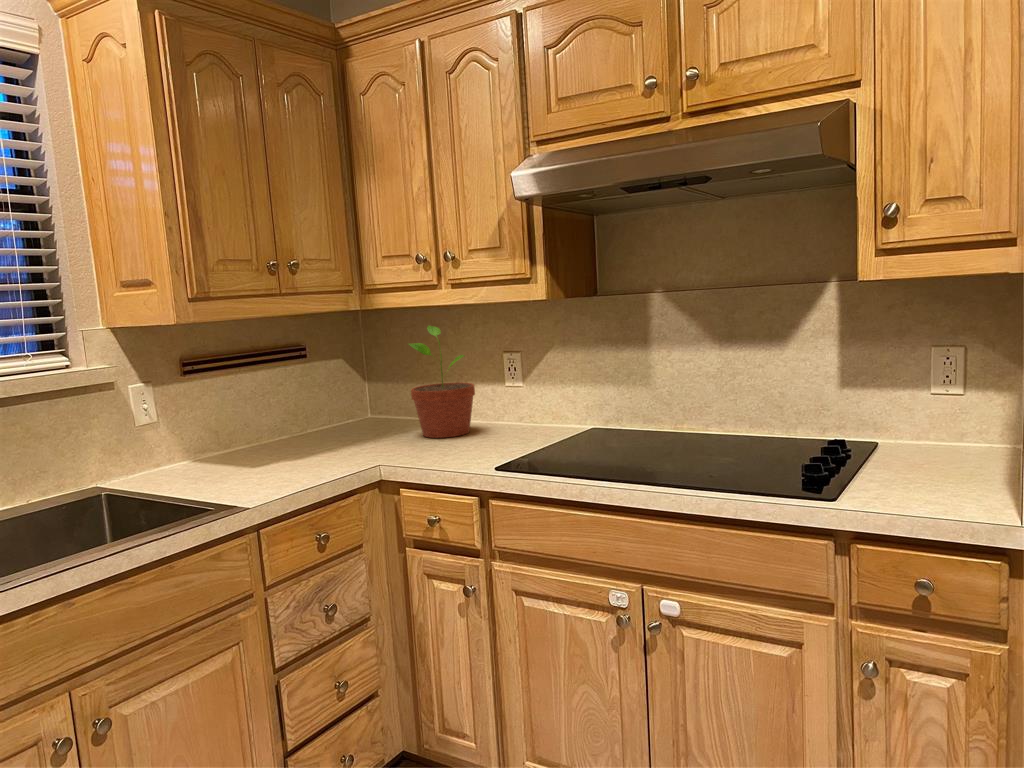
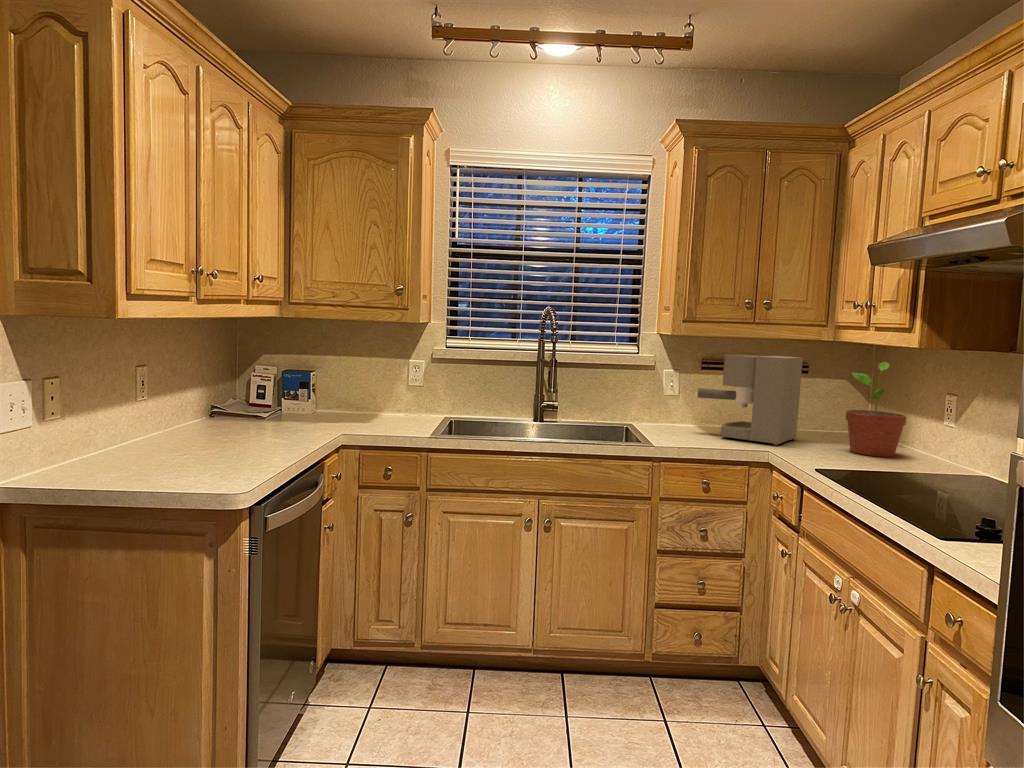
coffee maker: none [219,335,365,468] -> present [698,354,803,446]

